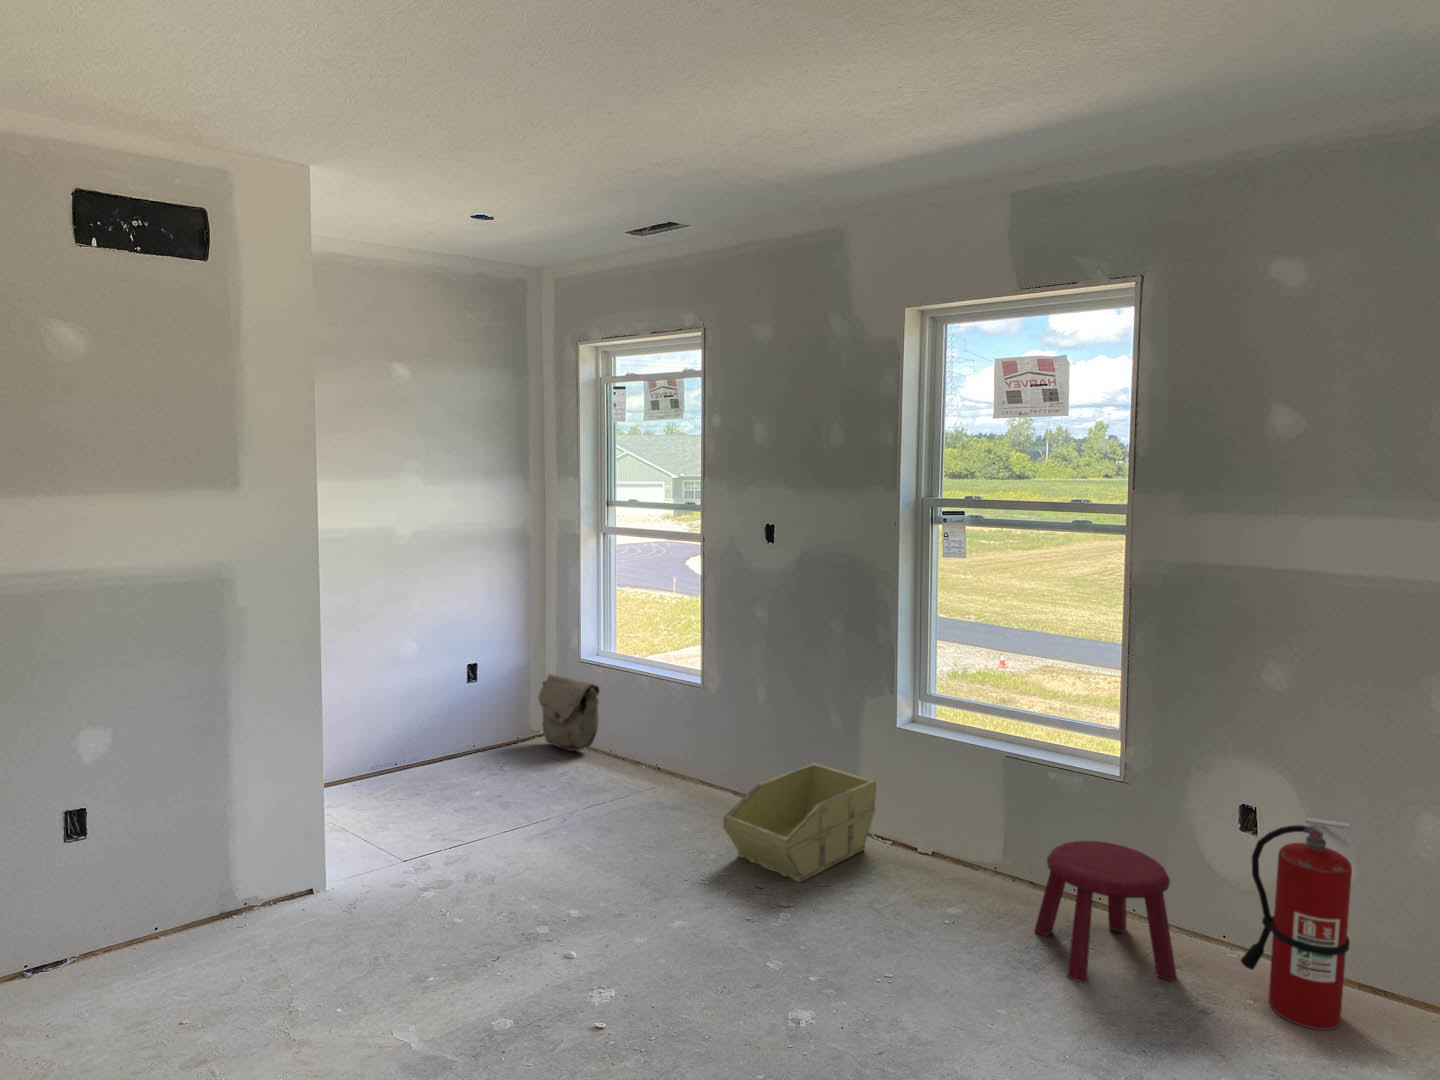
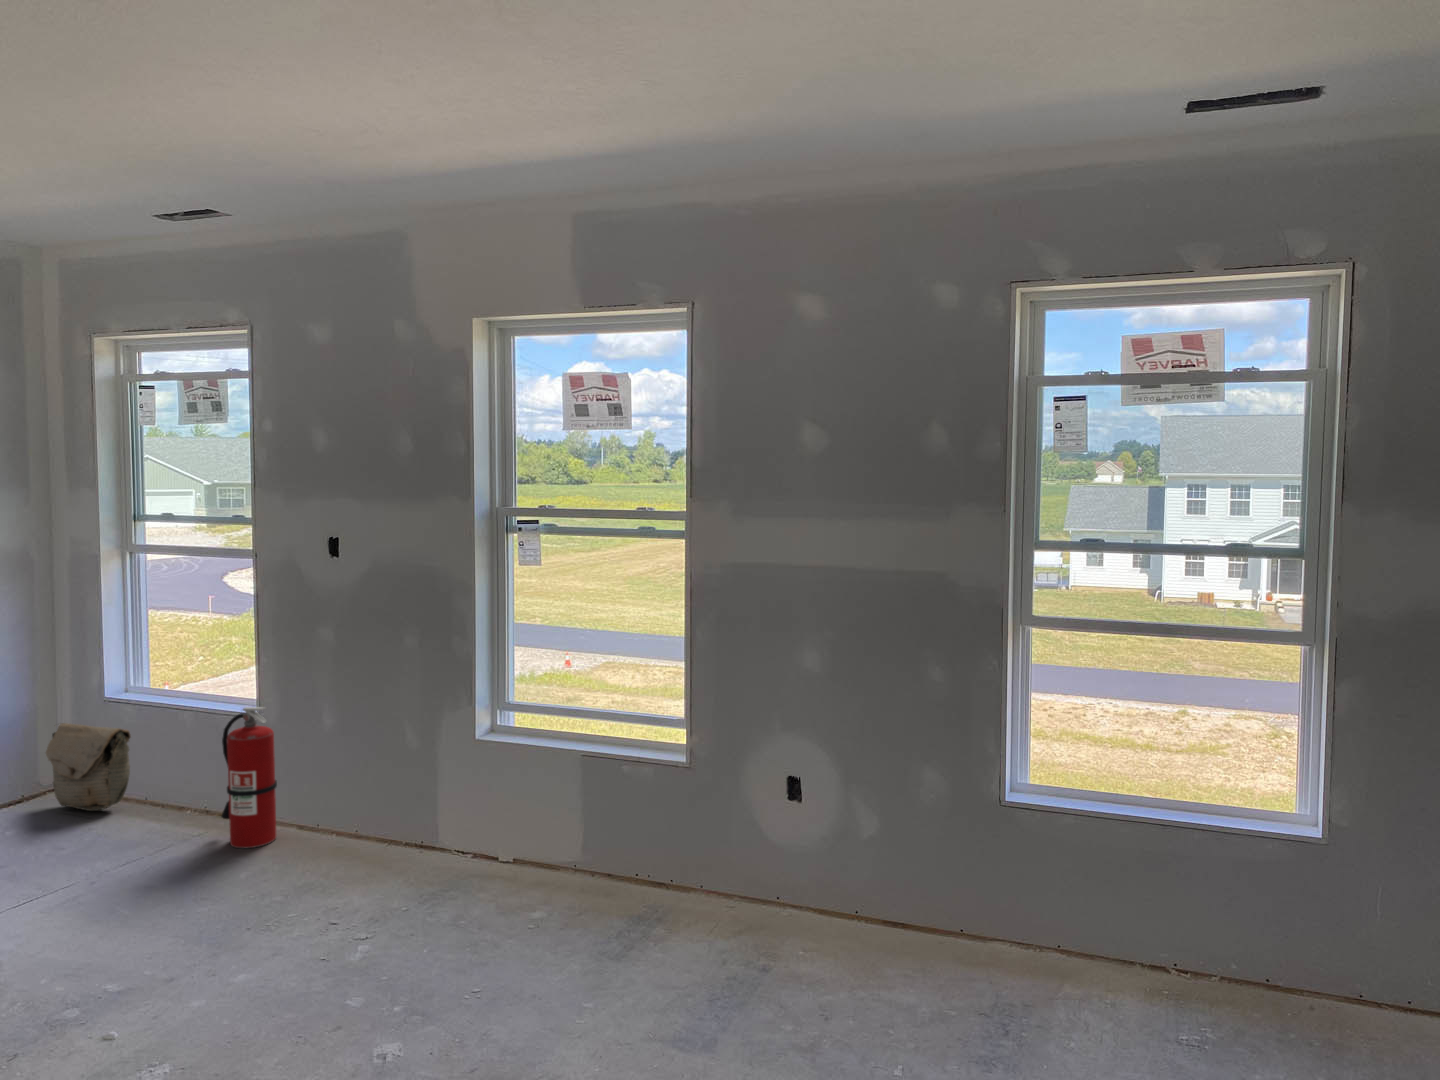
storage bin: present [723,763,876,882] -> none [278,784,451,910]
fire extinguisher: present [1241,818,1352,1030] -> present [221,707,277,848]
stool: present [1035,841,1176,982] -> none [599,819,718,950]

